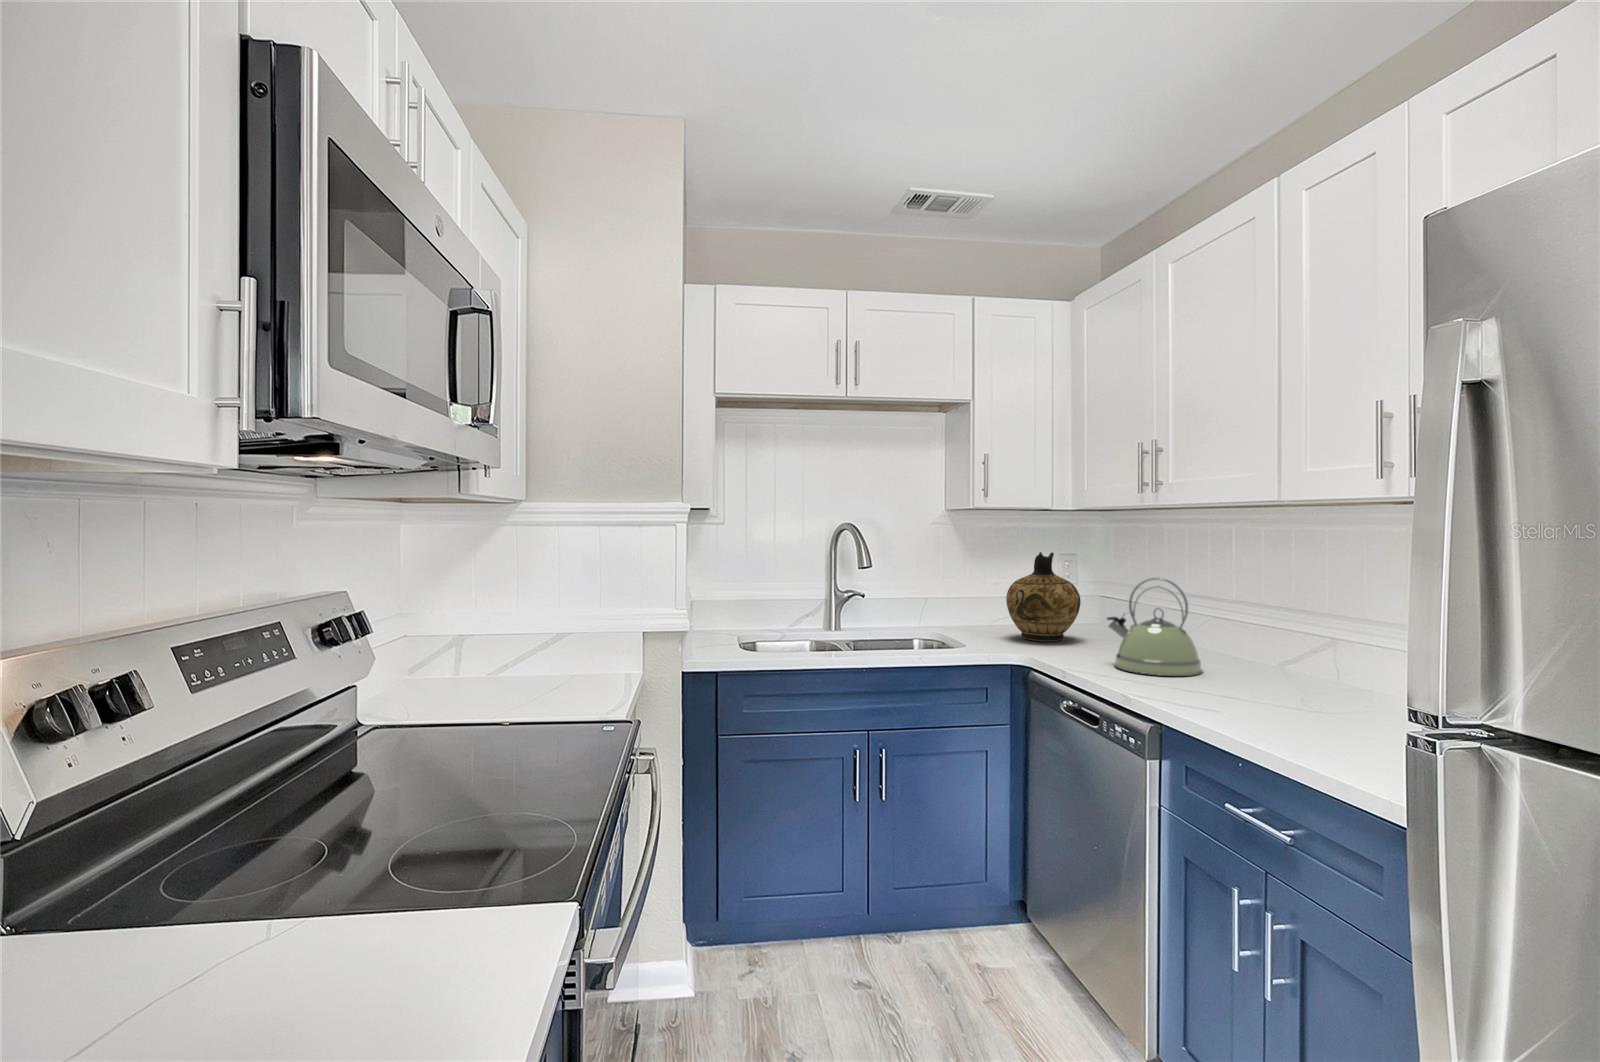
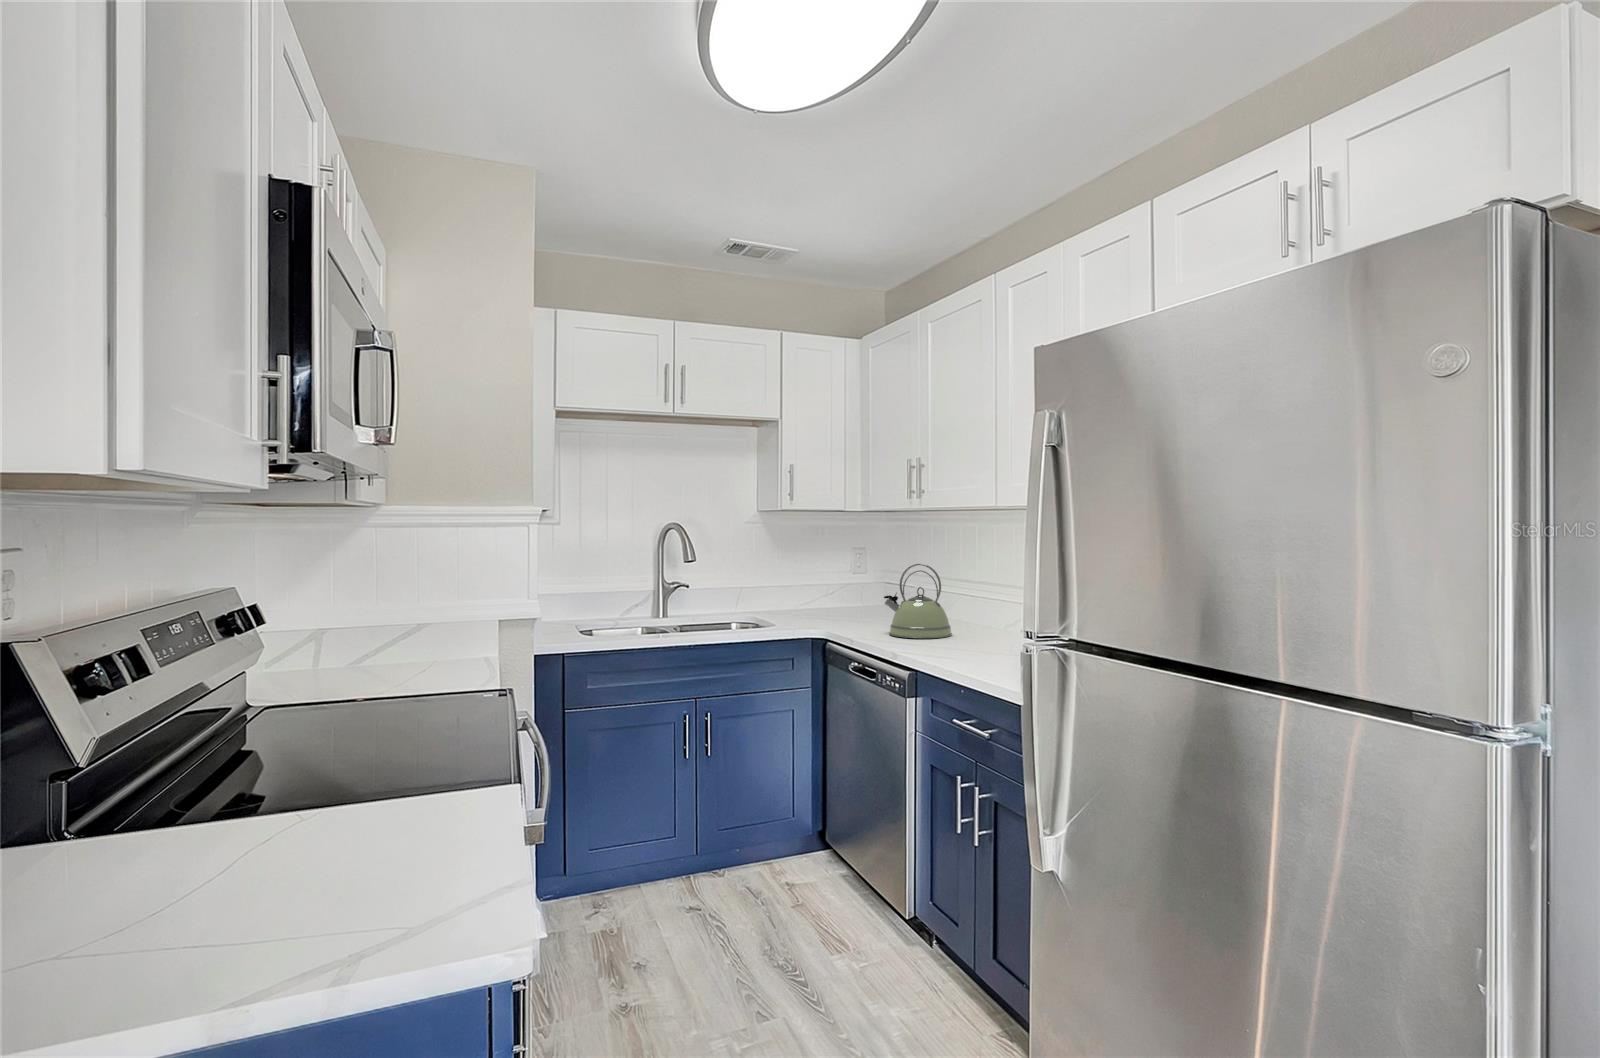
ceramic jug: present [1006,552,1081,641] -> none [809,547,867,620]

